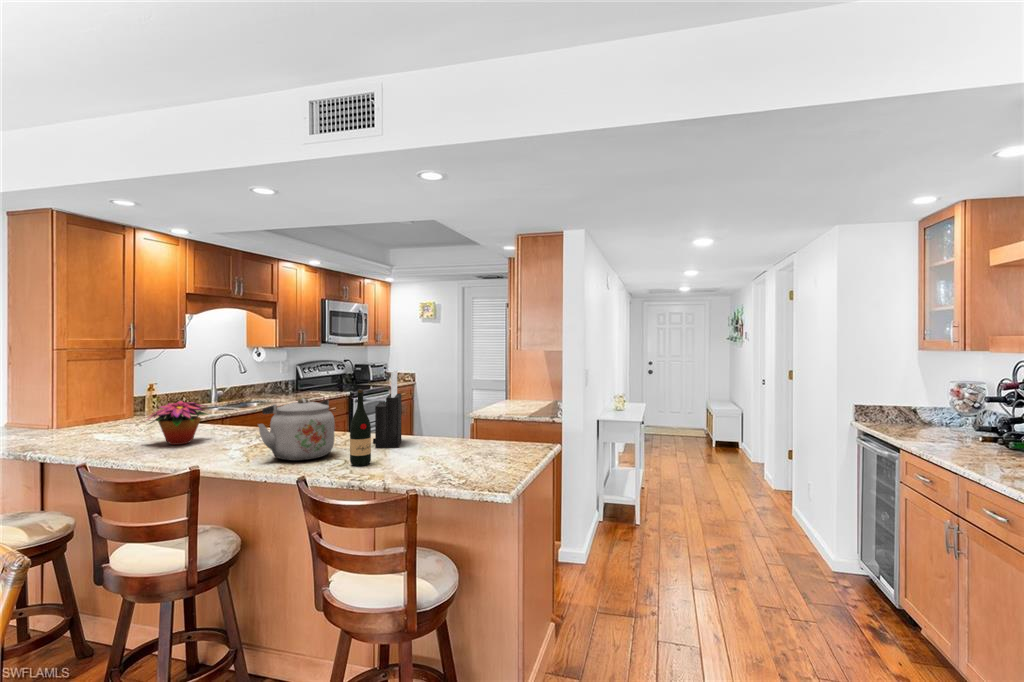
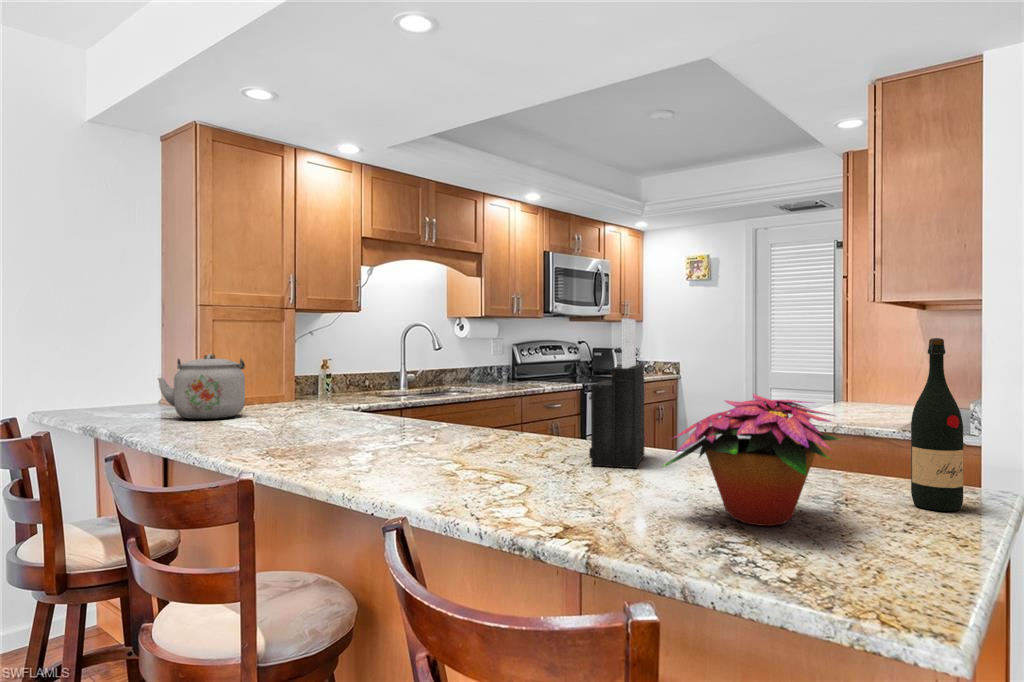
wine bottle: present [350,389,371,466] -> present [911,338,963,511]
kettle: present [258,398,334,461] -> present [158,354,245,419]
flower arrangement: present [148,401,208,445] -> present [663,394,839,526]

